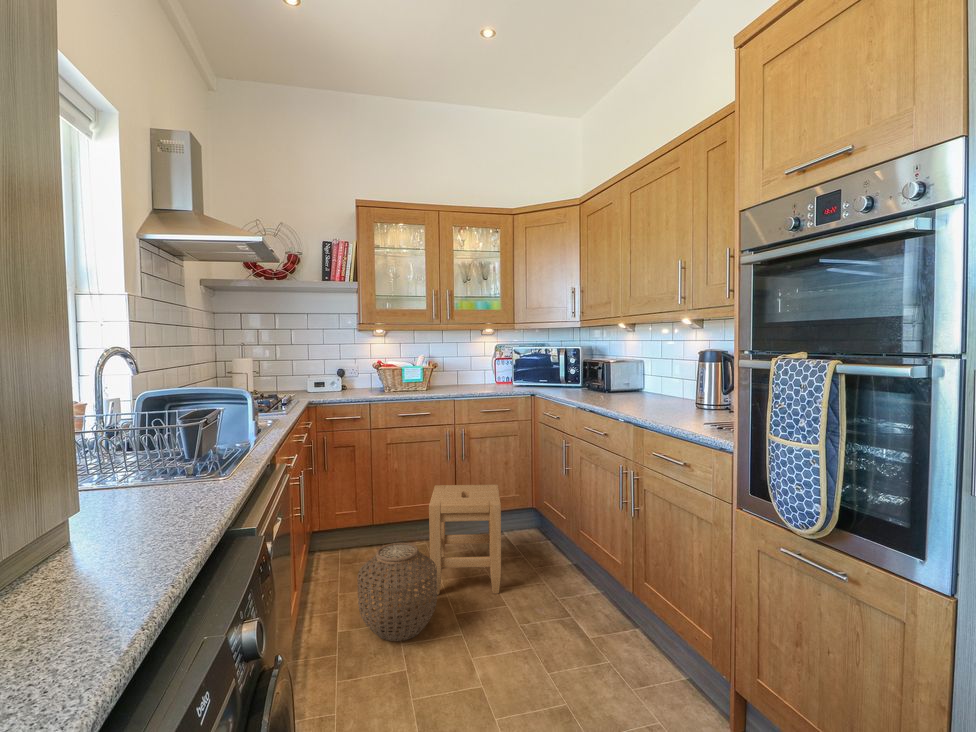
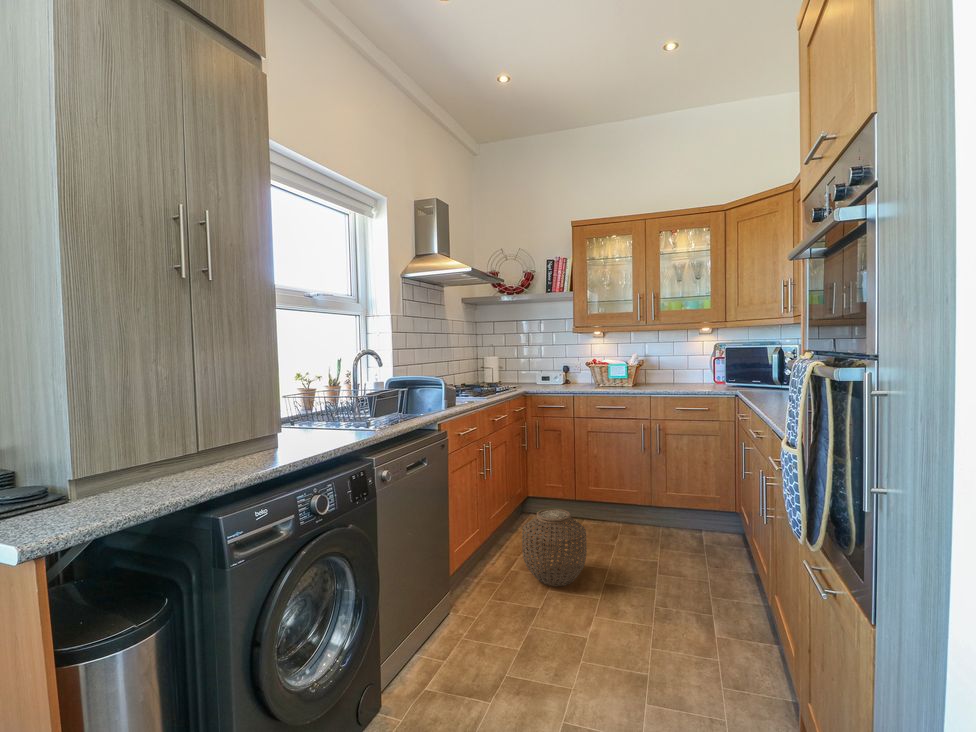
stool: present [429,485,501,595] -> none [594,471,674,577]

